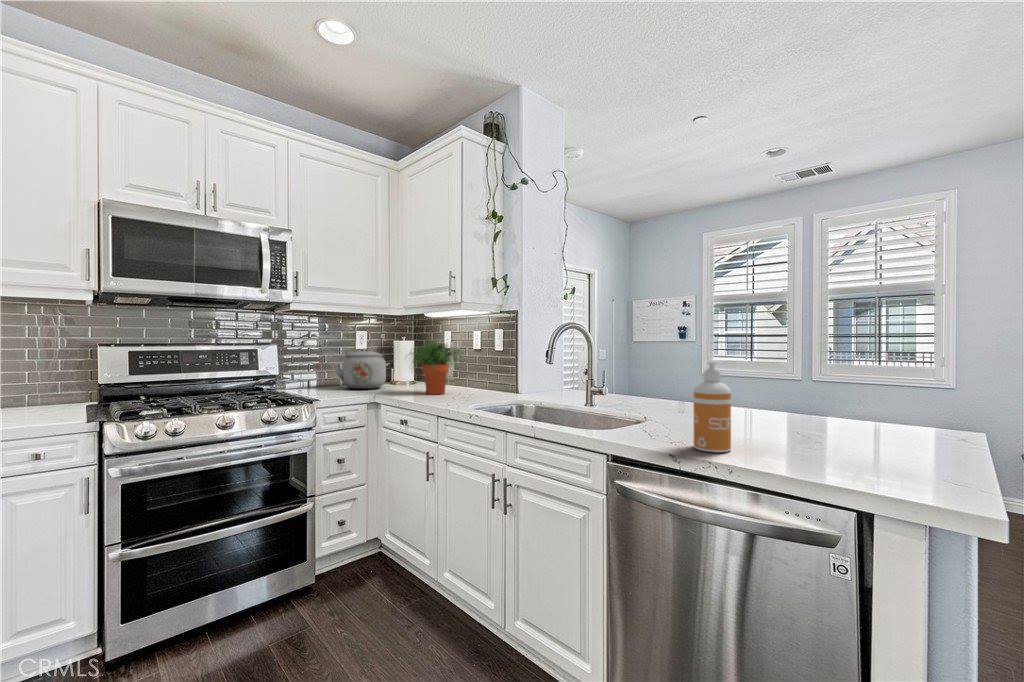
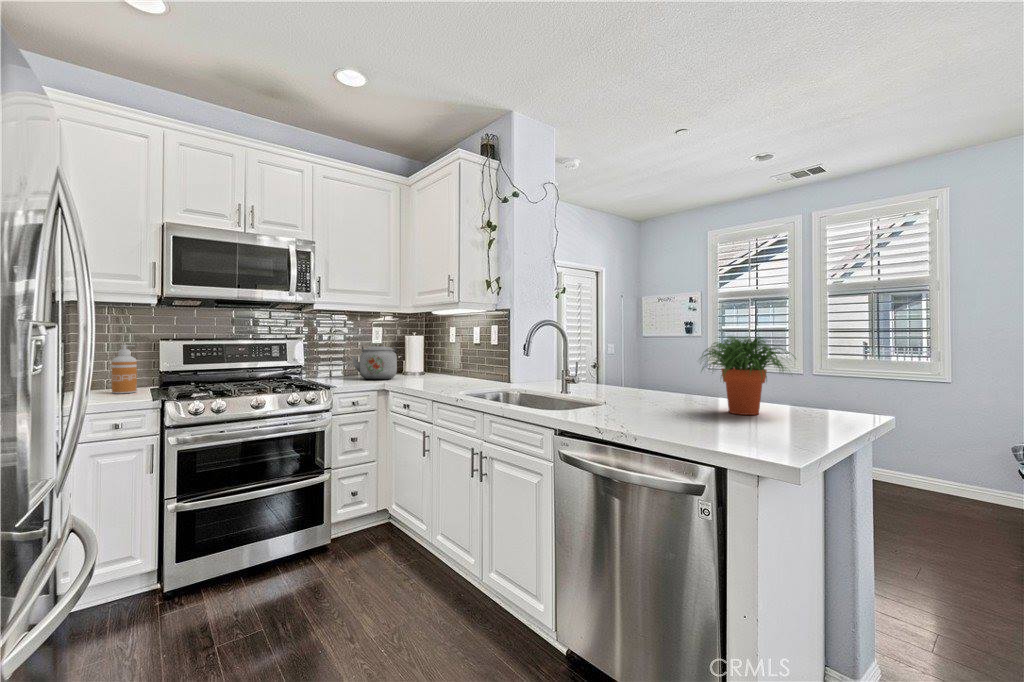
potted plant: present [412,342,463,394] -> present [701,337,796,415]
soap dispenser: present [693,361,731,452] -> present [112,345,137,394]

